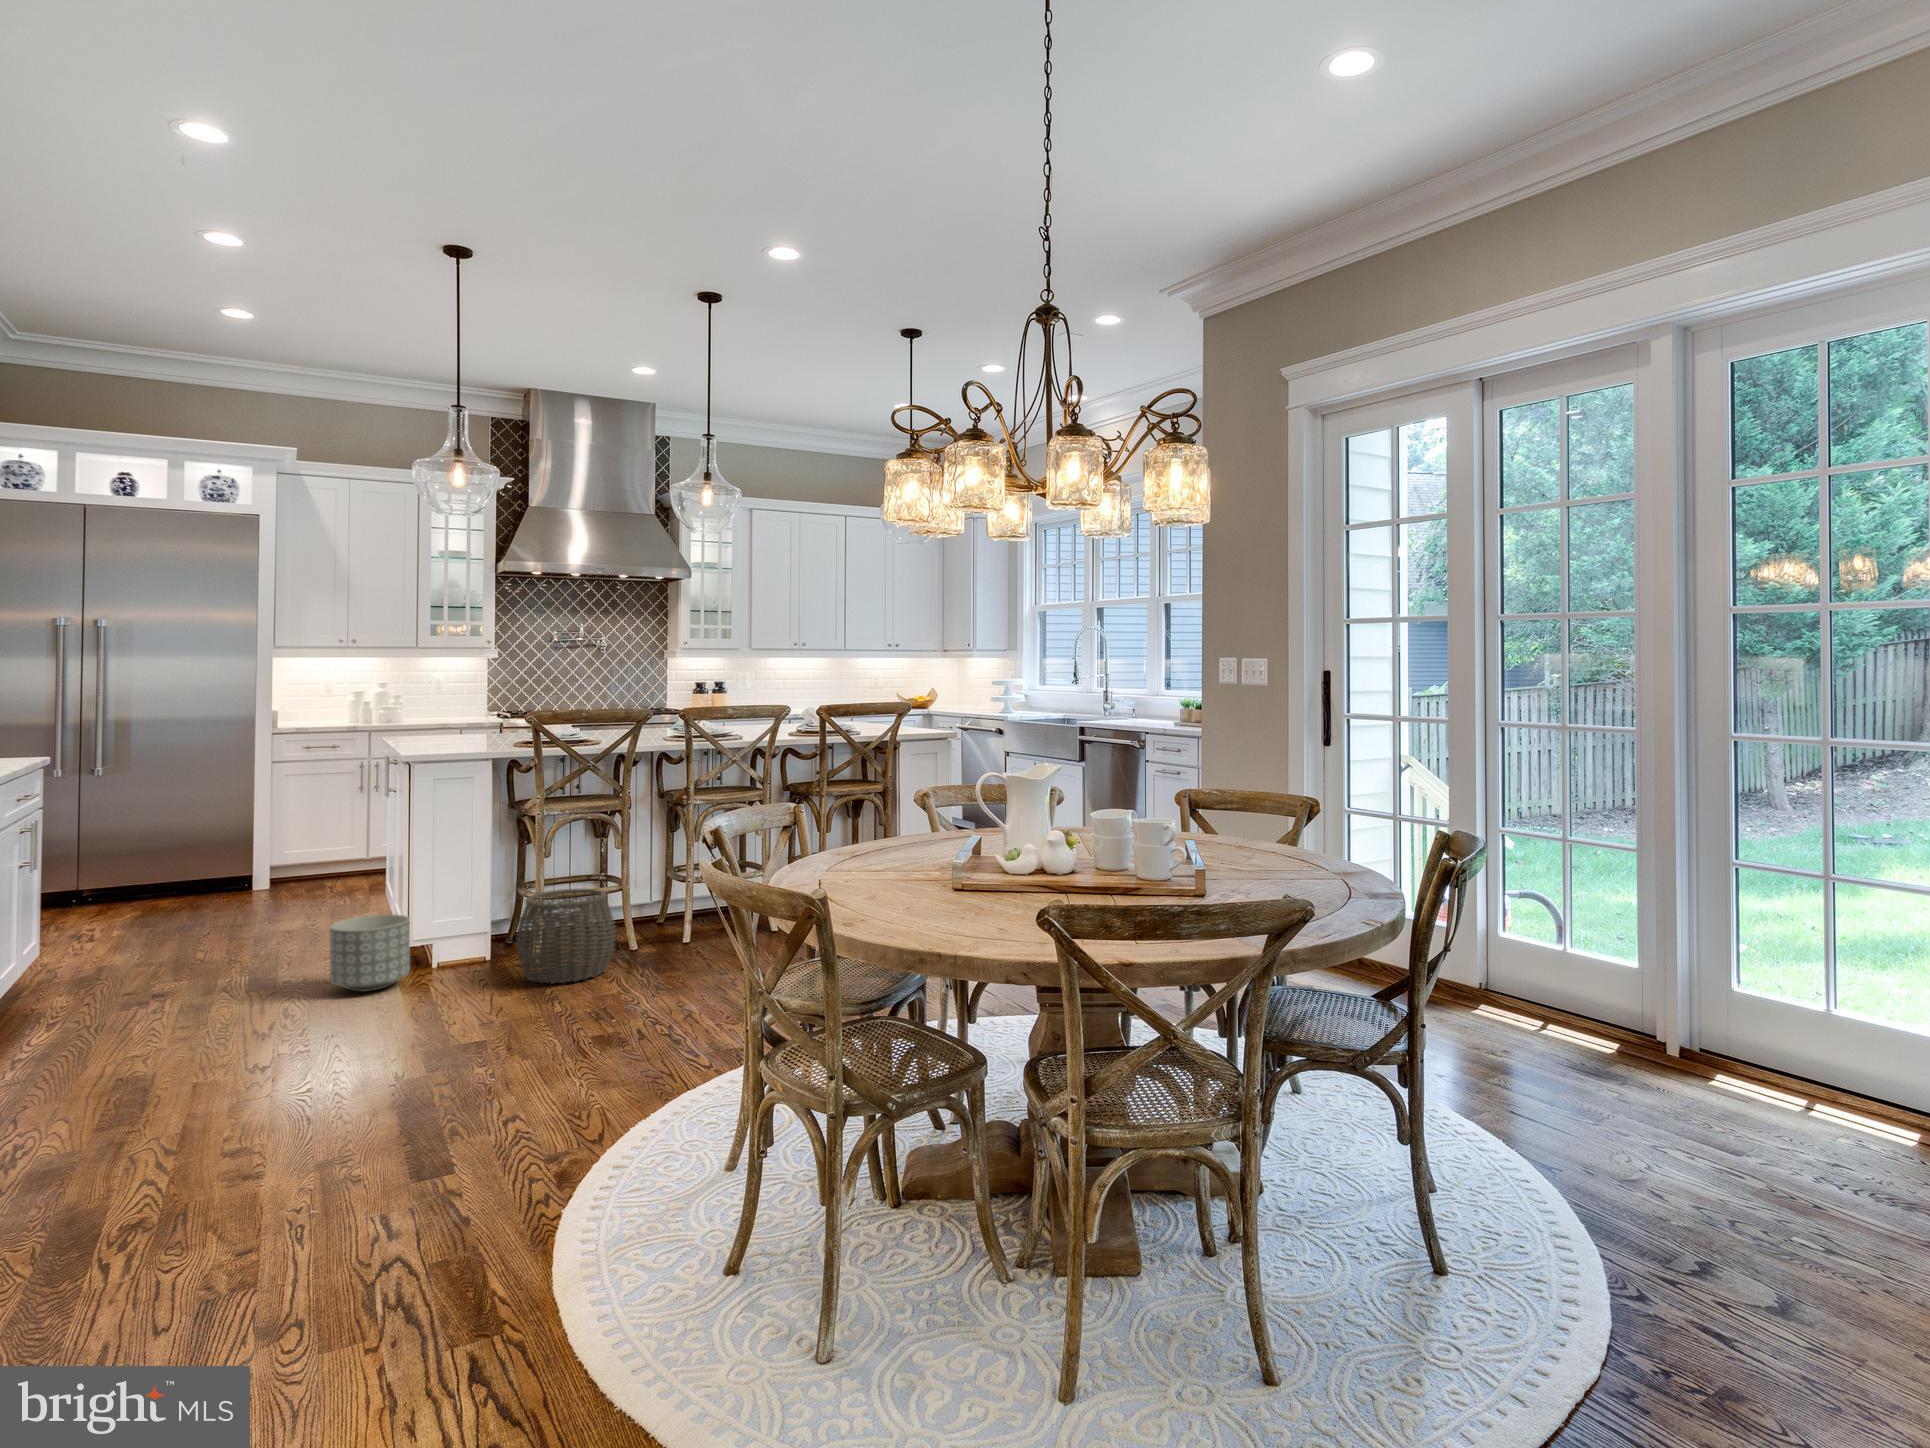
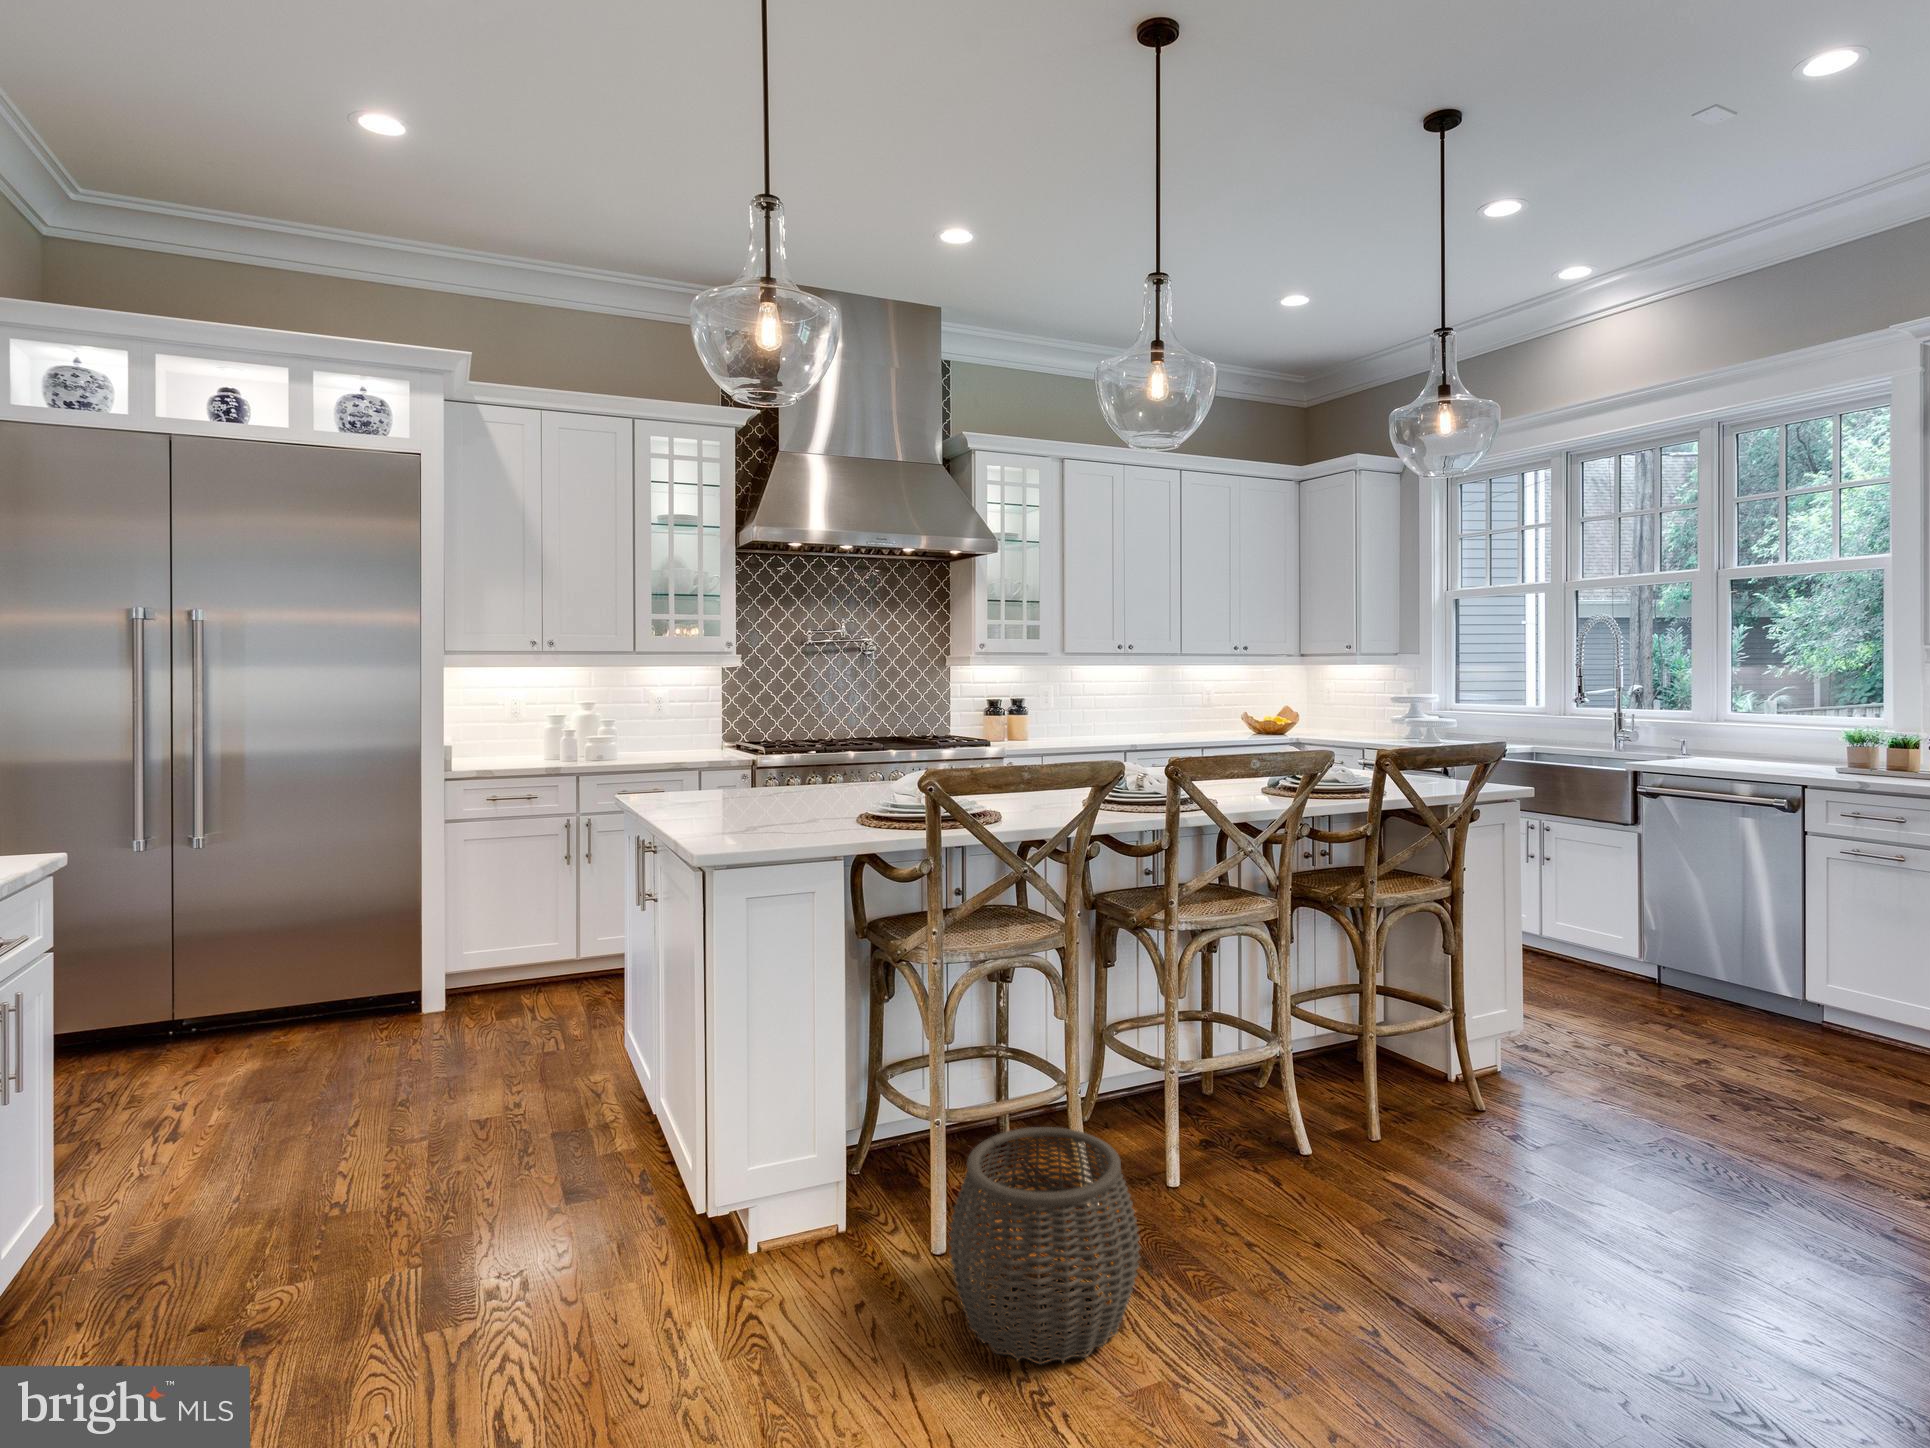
planter: present [330,914,410,992] -> none [592,1189,743,1384]

